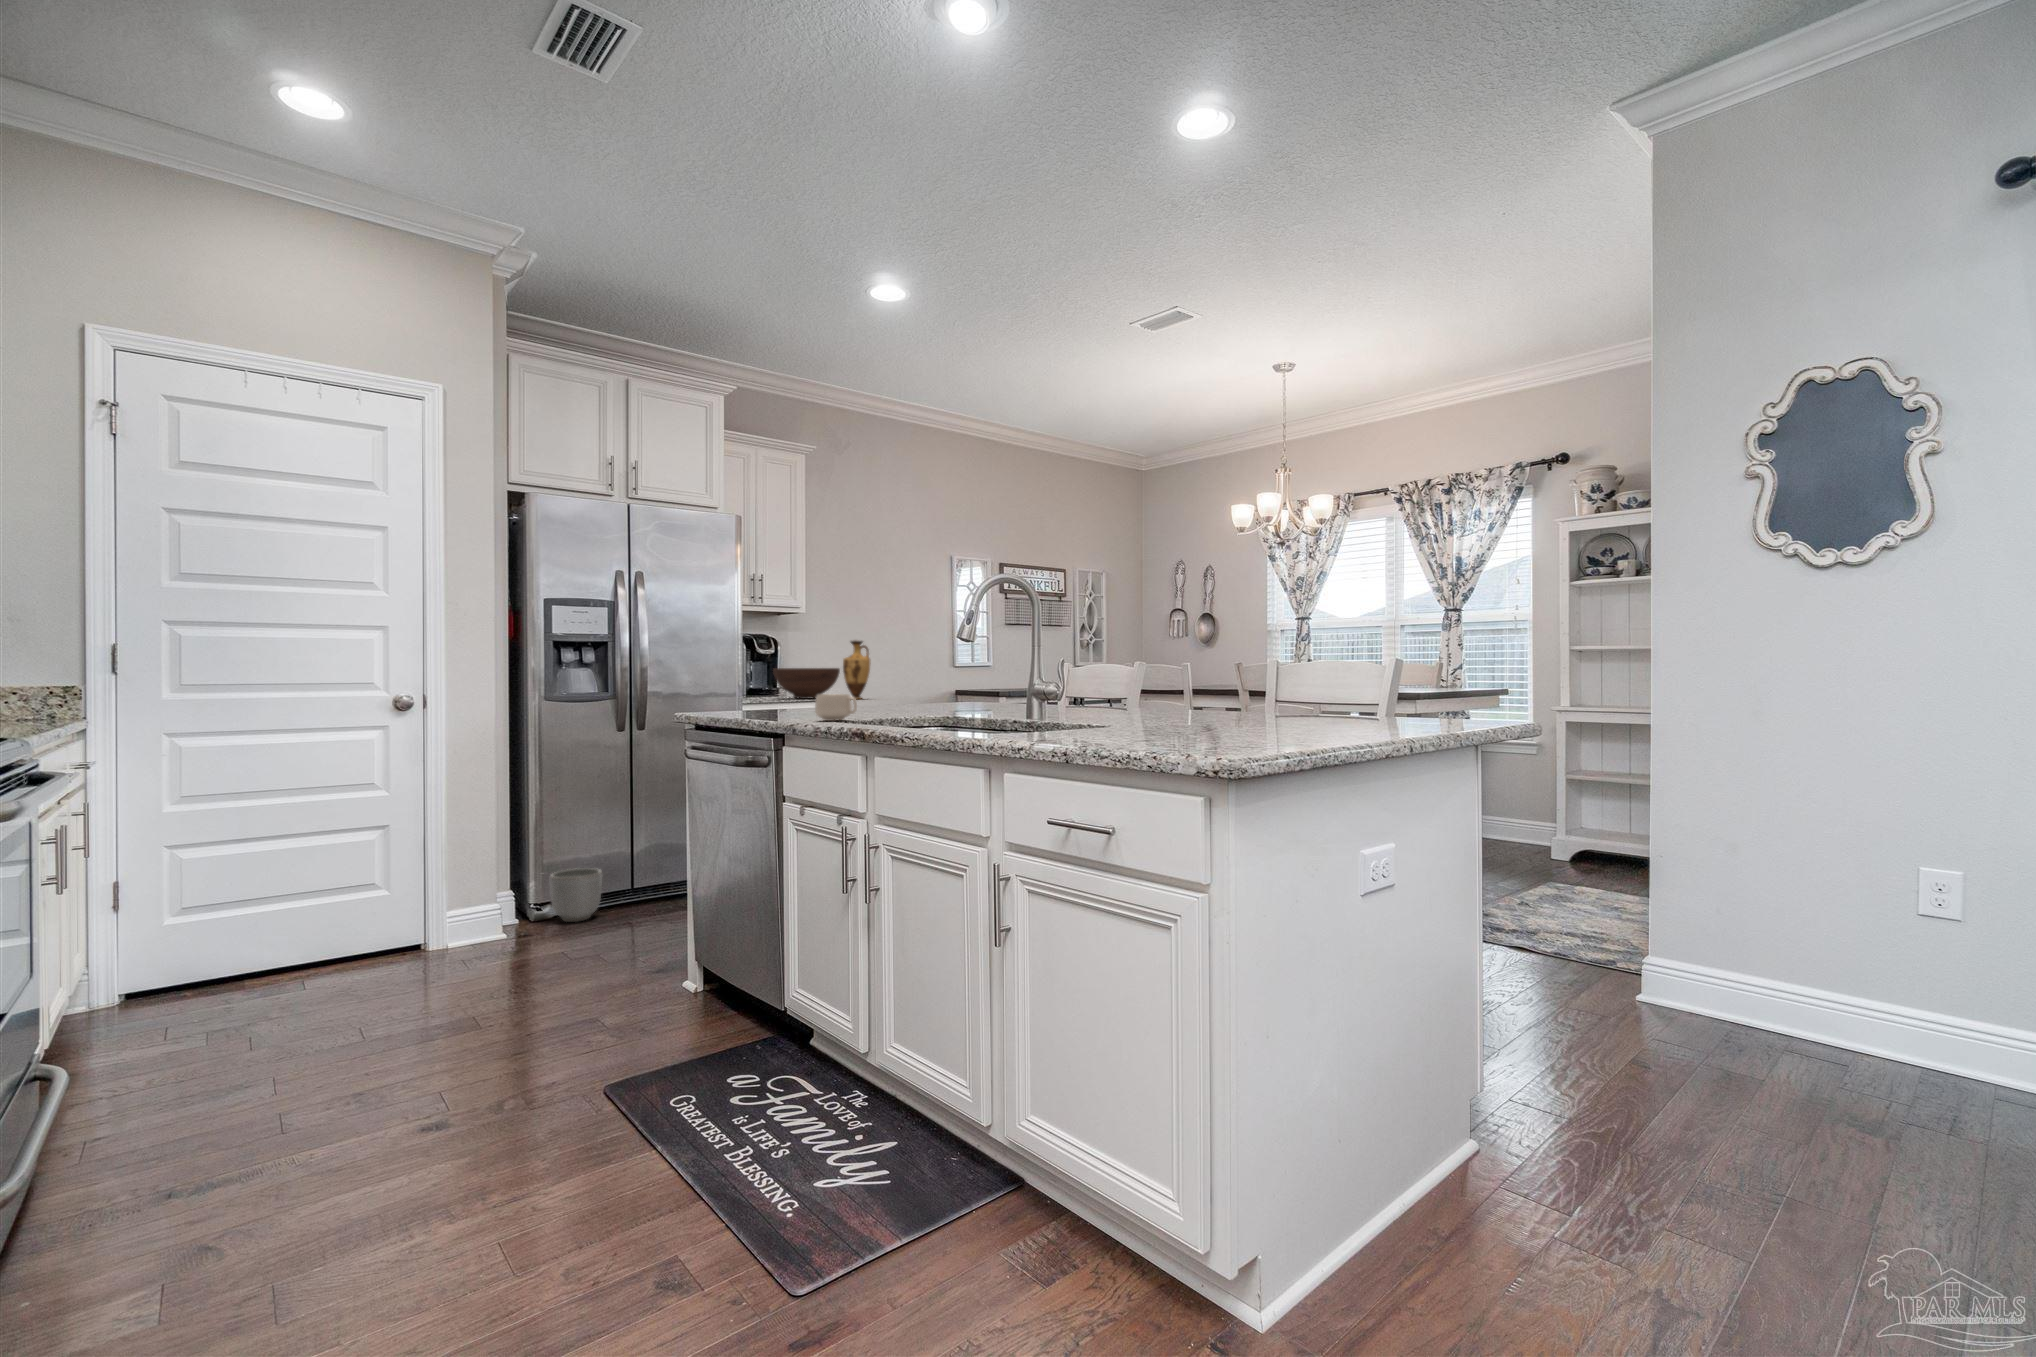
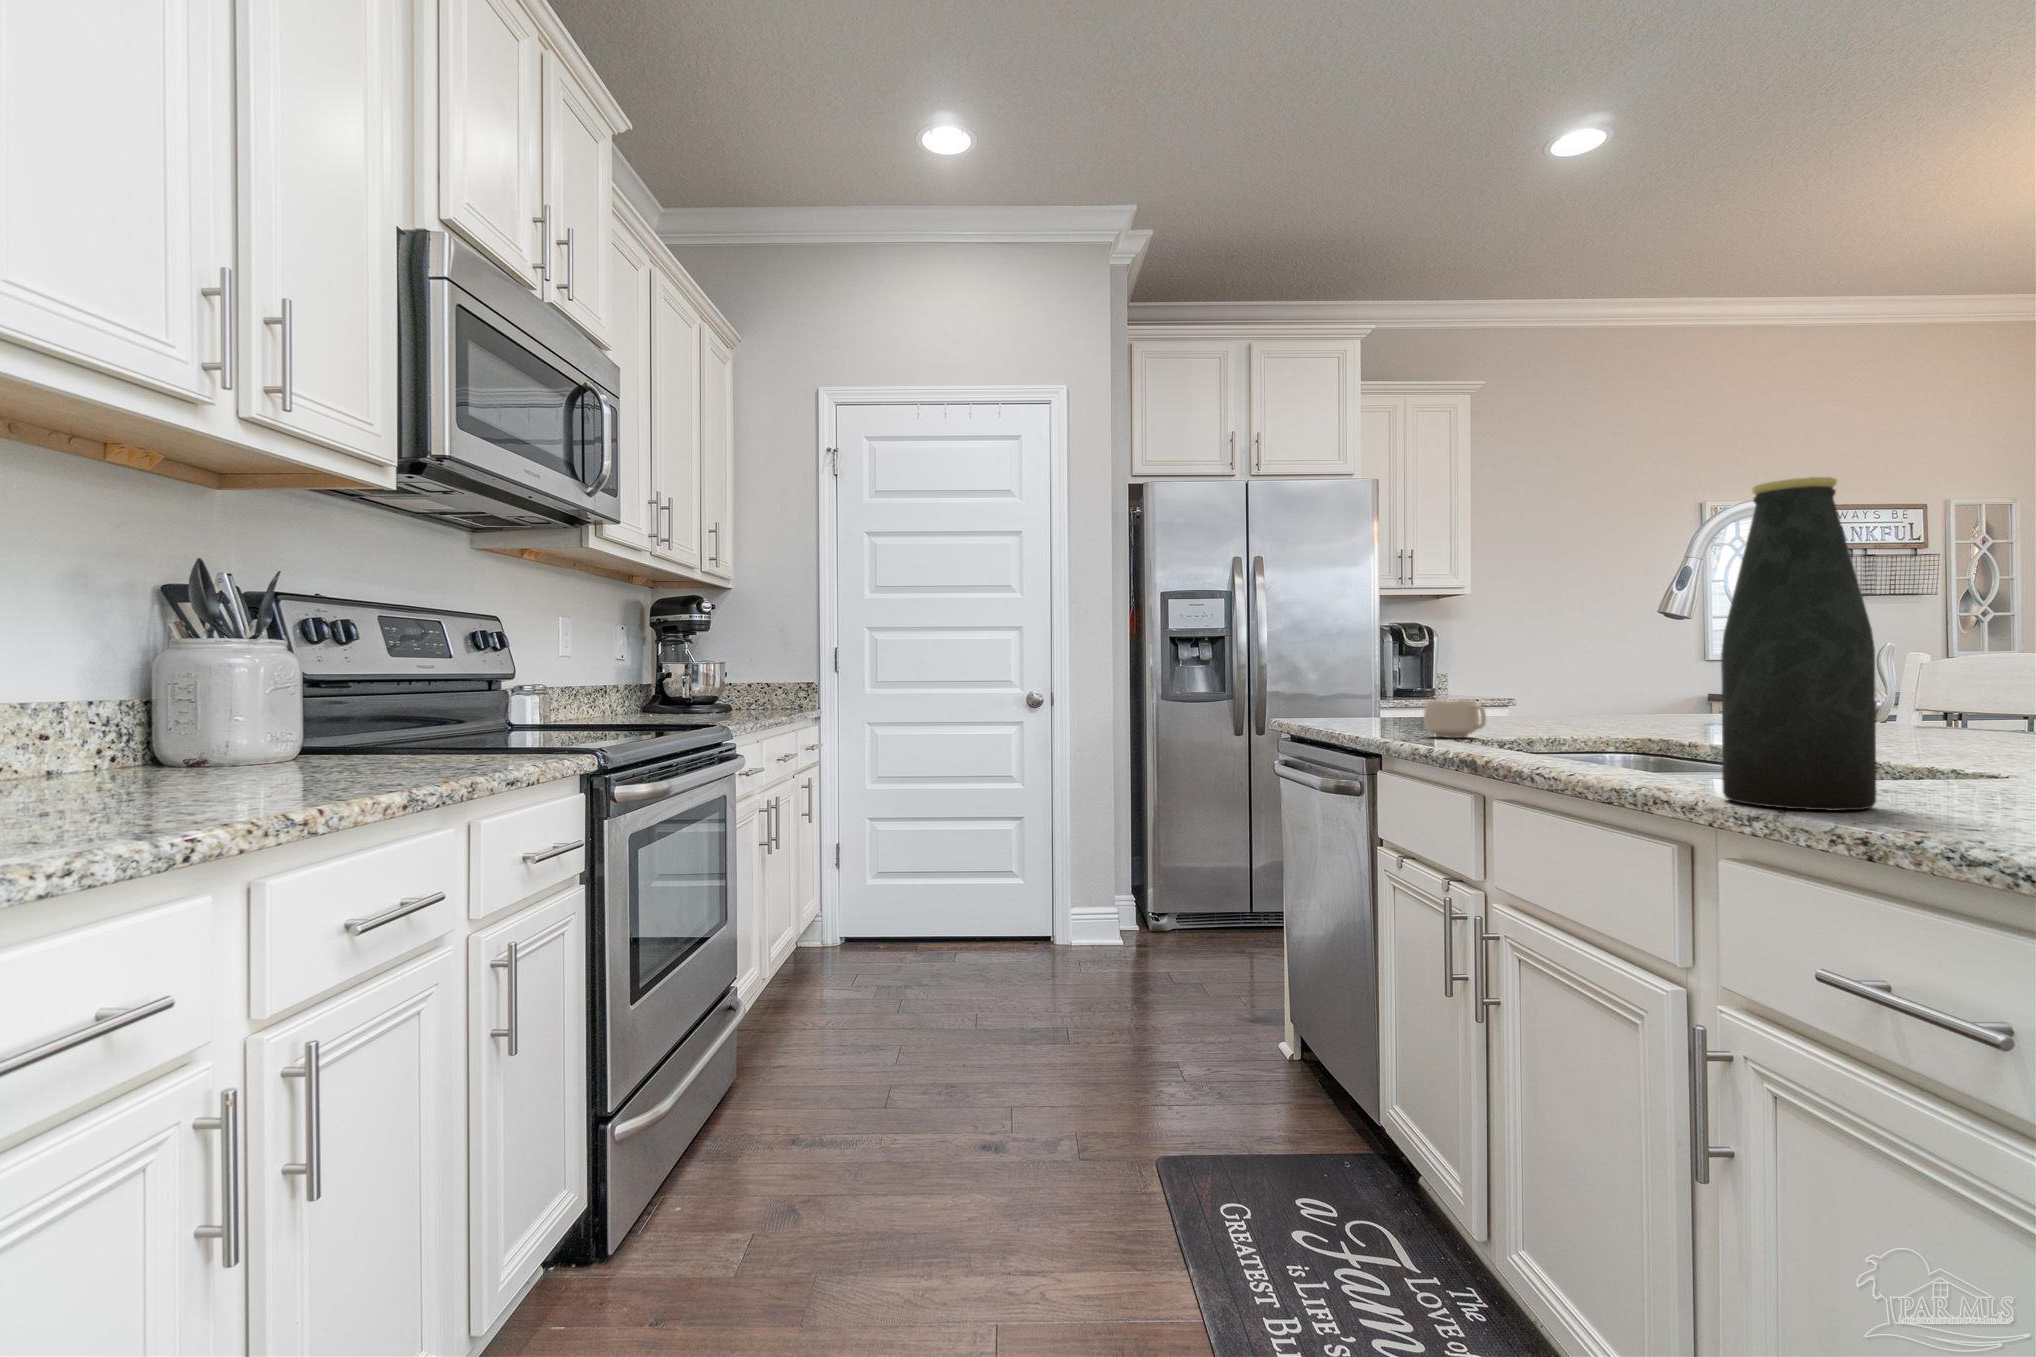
bottle: none [1006,576,1067,742] -> present [1721,477,1876,811]
vase: present [843,640,870,699] -> none [1515,627,1555,704]
fruit bowl: present [773,668,840,699] -> none [1424,663,1513,701]
planter: present [550,868,602,922] -> none [1167,879,1219,937]

